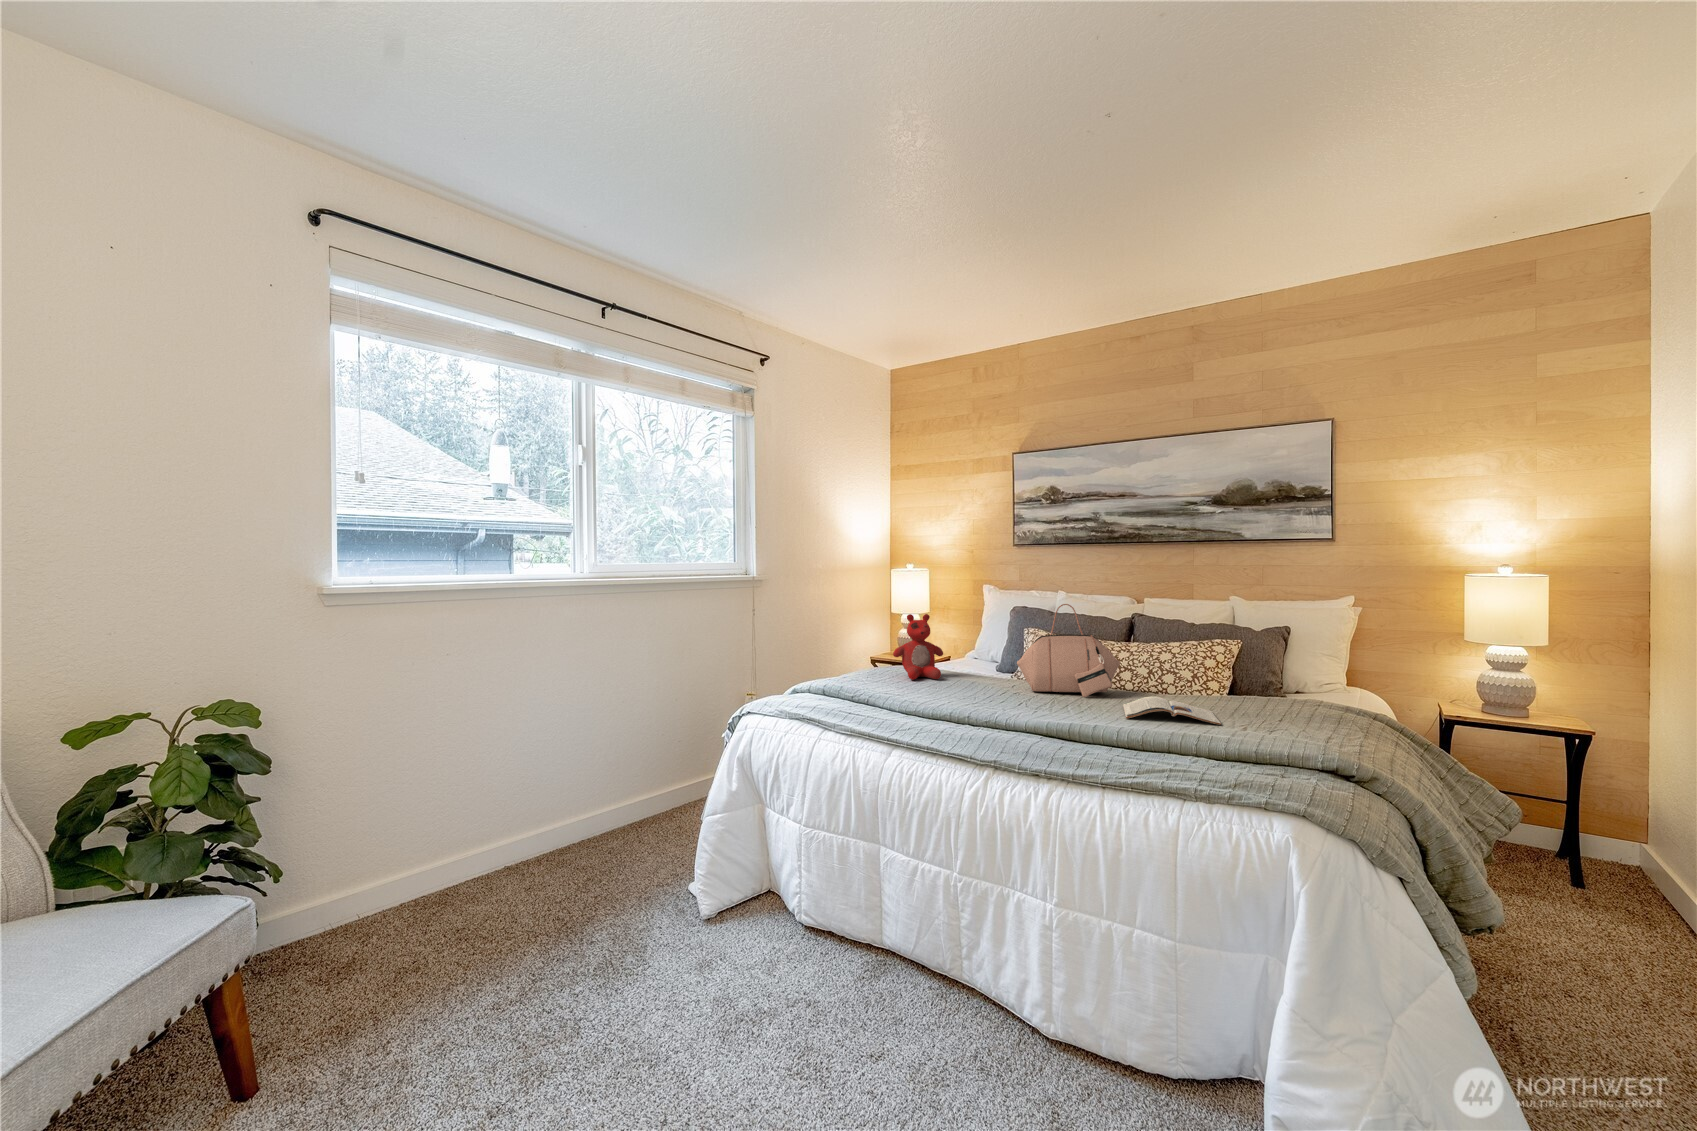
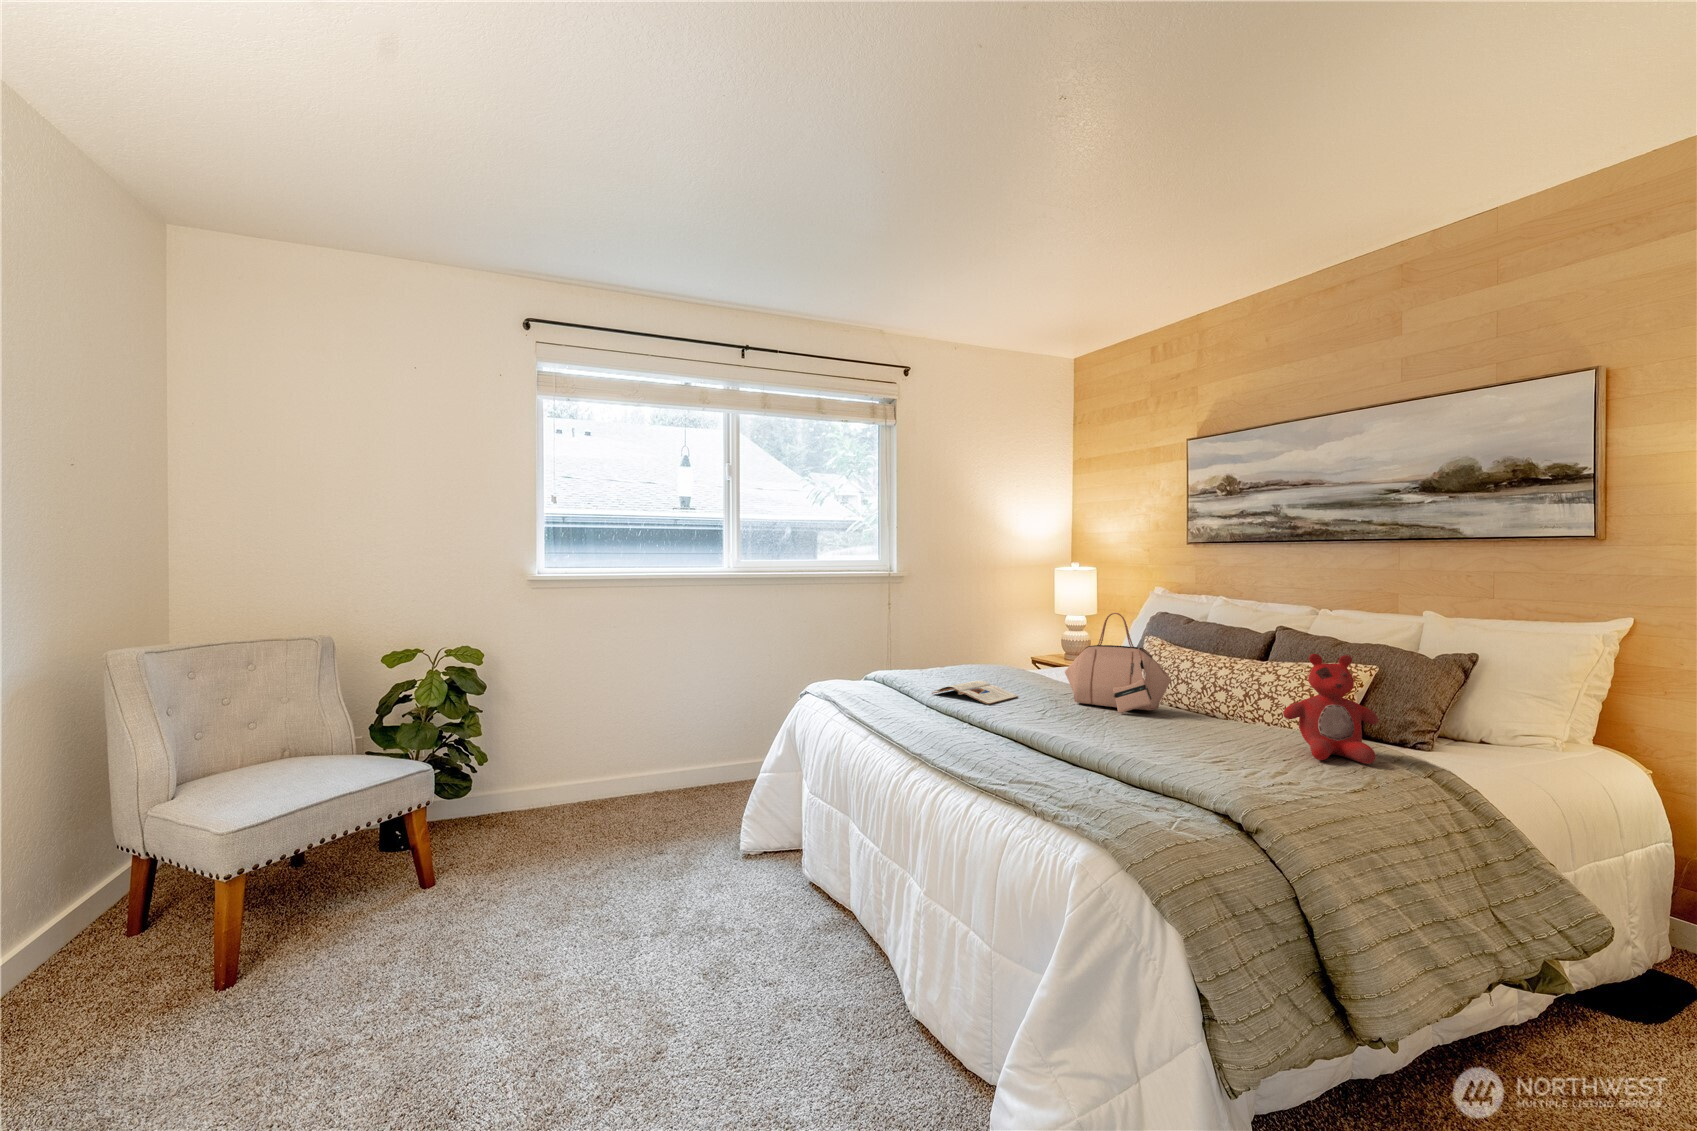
stuffed bear: present [893,614,943,680] -> present [1283,654,1378,764]
magazine: present [1123,696,1221,725] -> present [932,681,1018,705]

